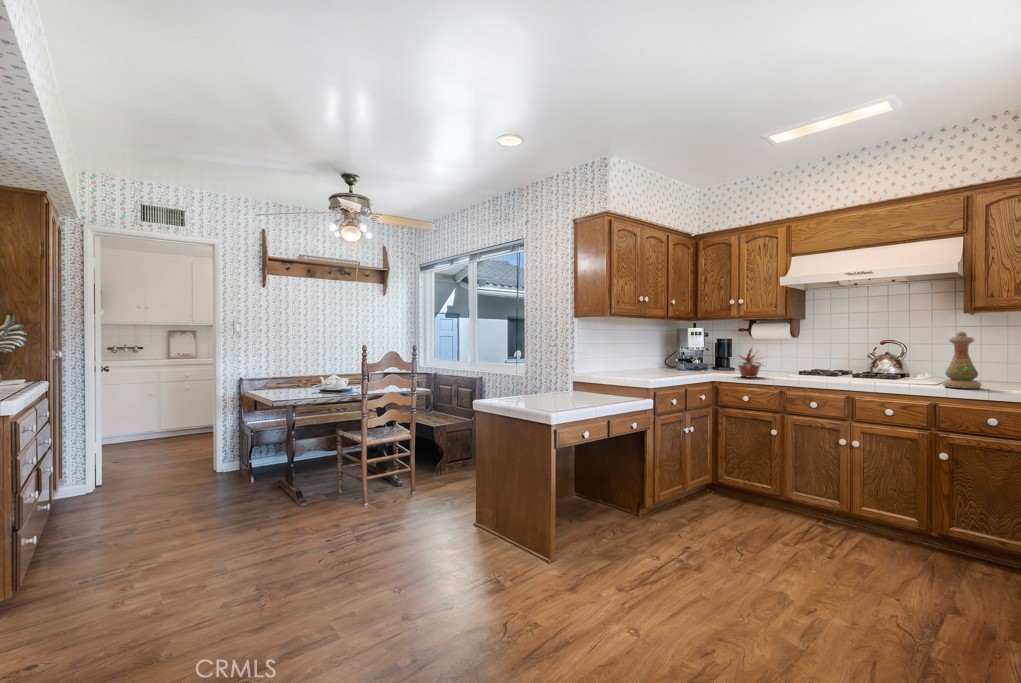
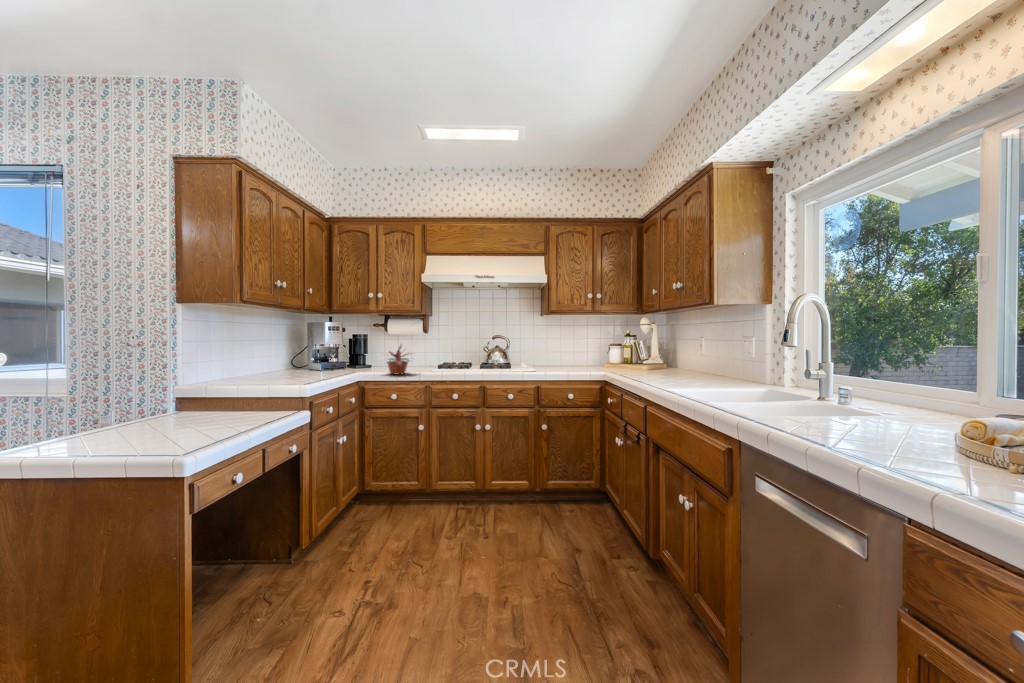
vase: present [943,331,981,389] -> none [545,330,568,375]

